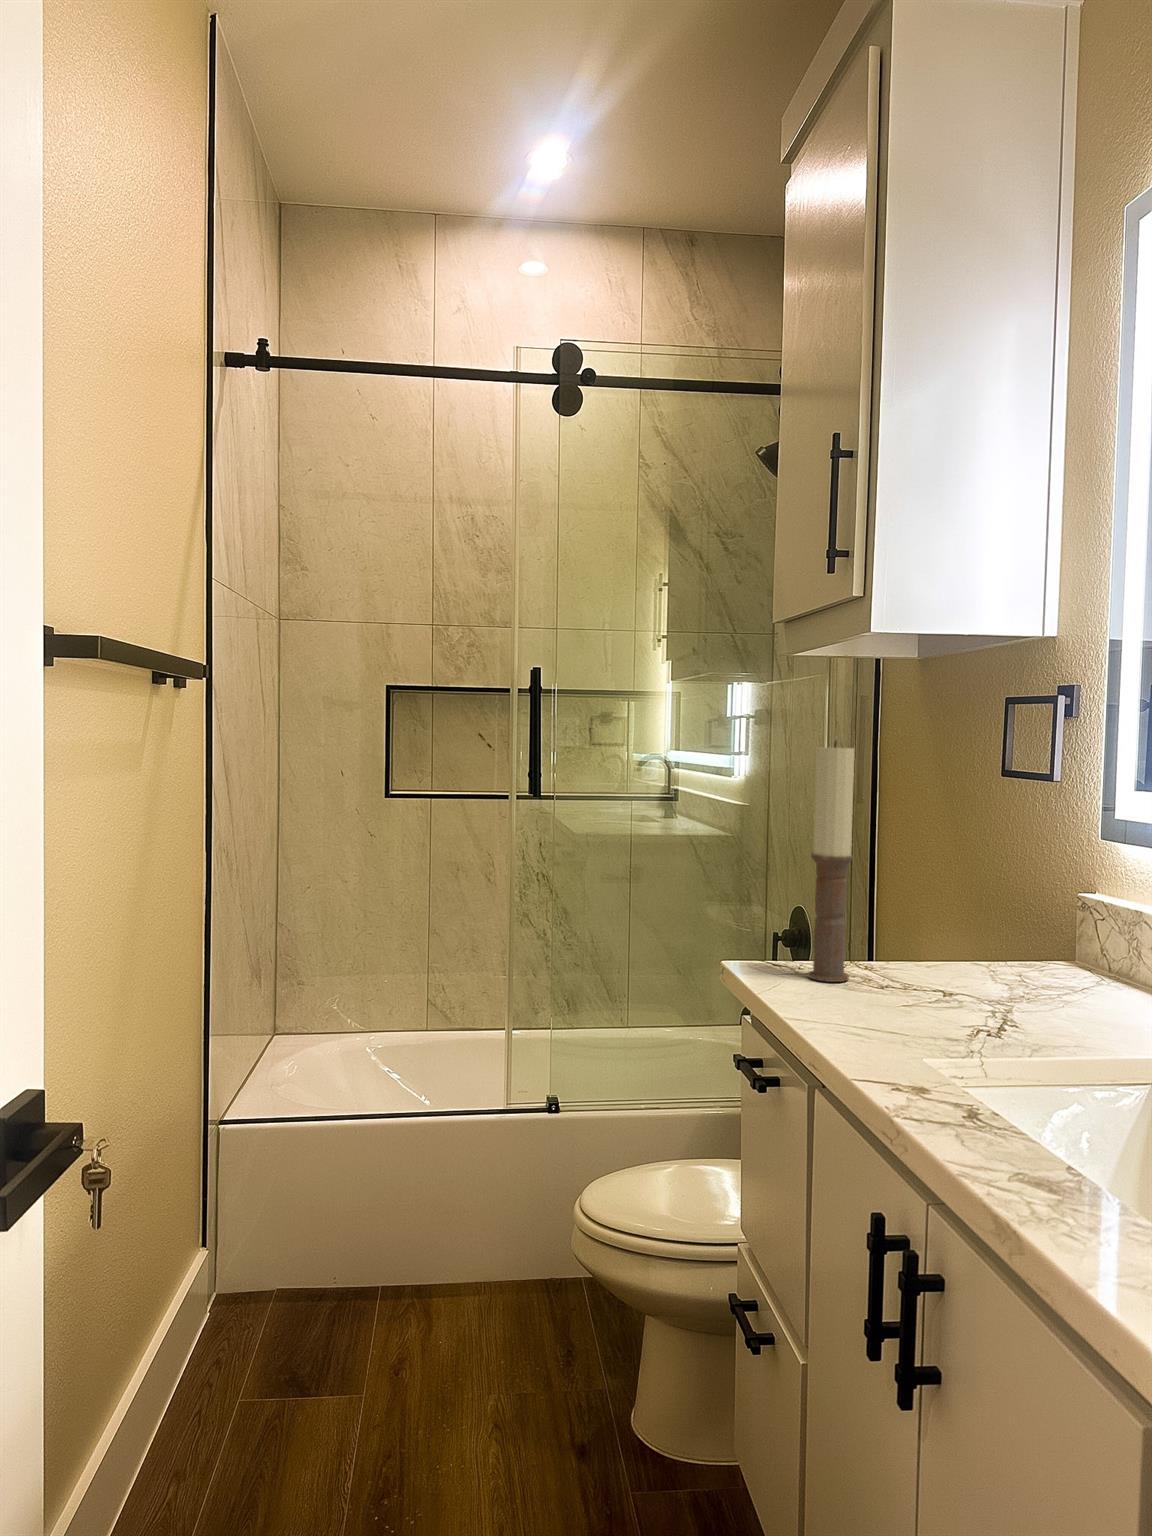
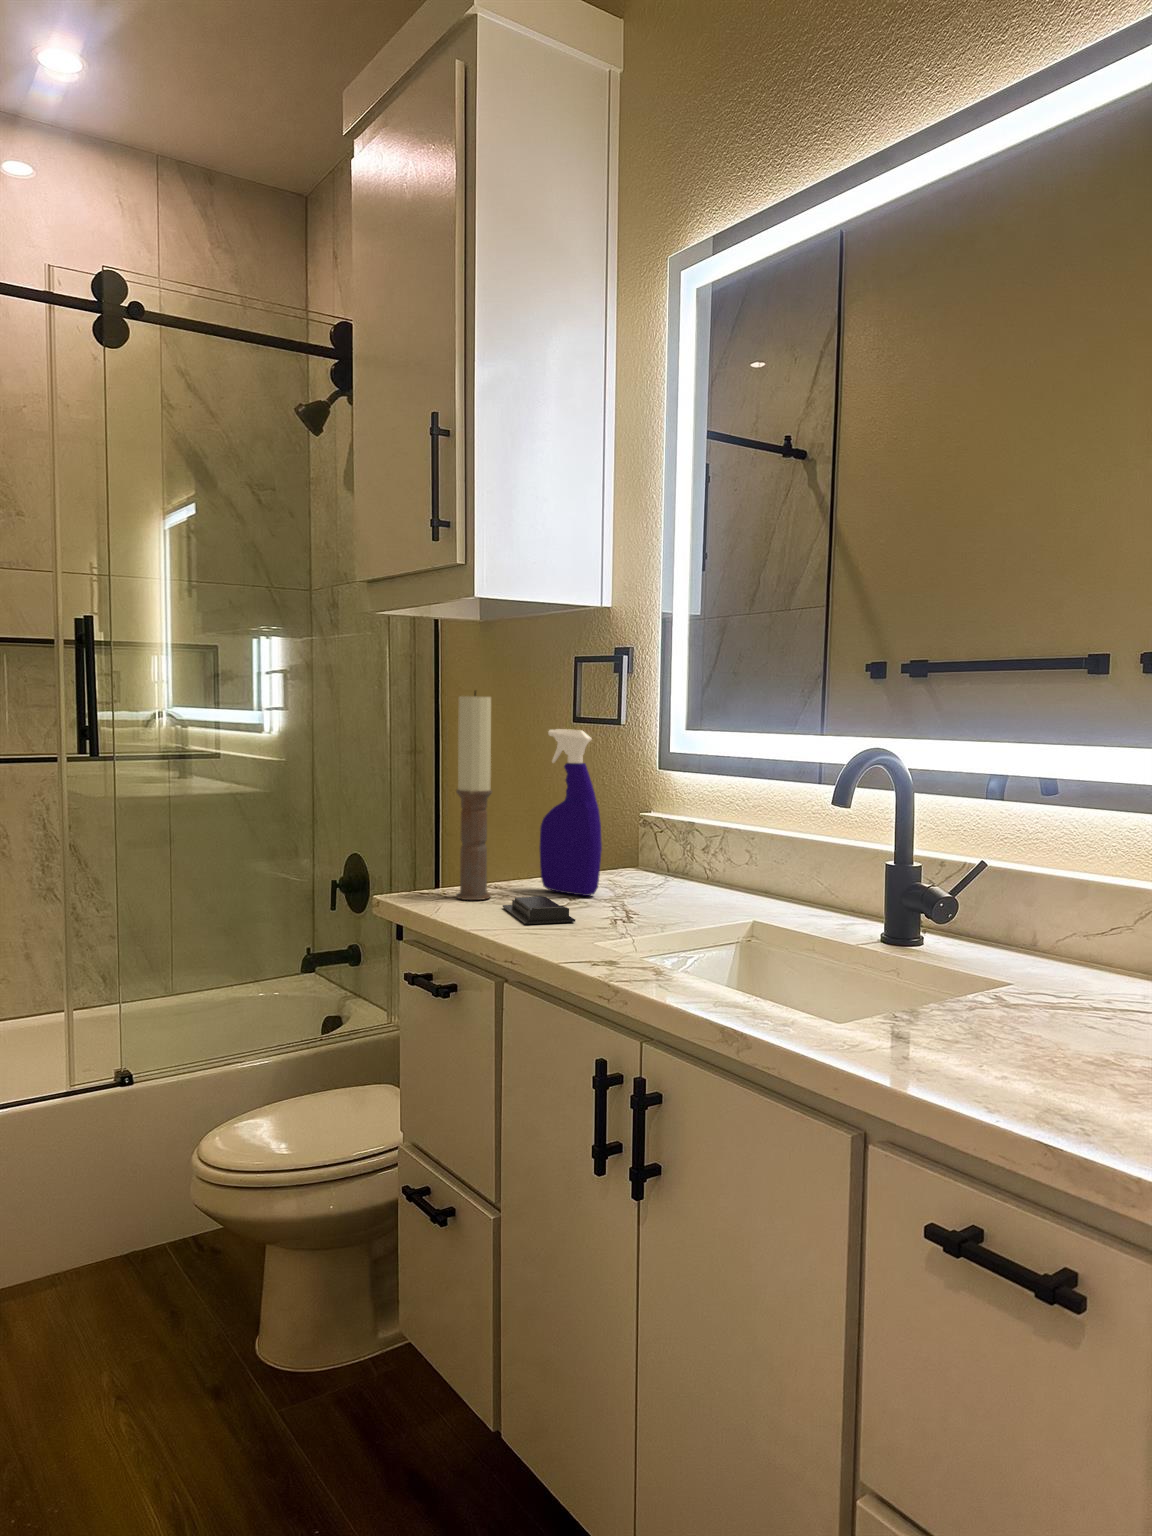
spray bottle: none [918,787,990,992] -> present [539,729,602,896]
soap bar: none [850,986,920,1025] -> present [503,896,575,924]

